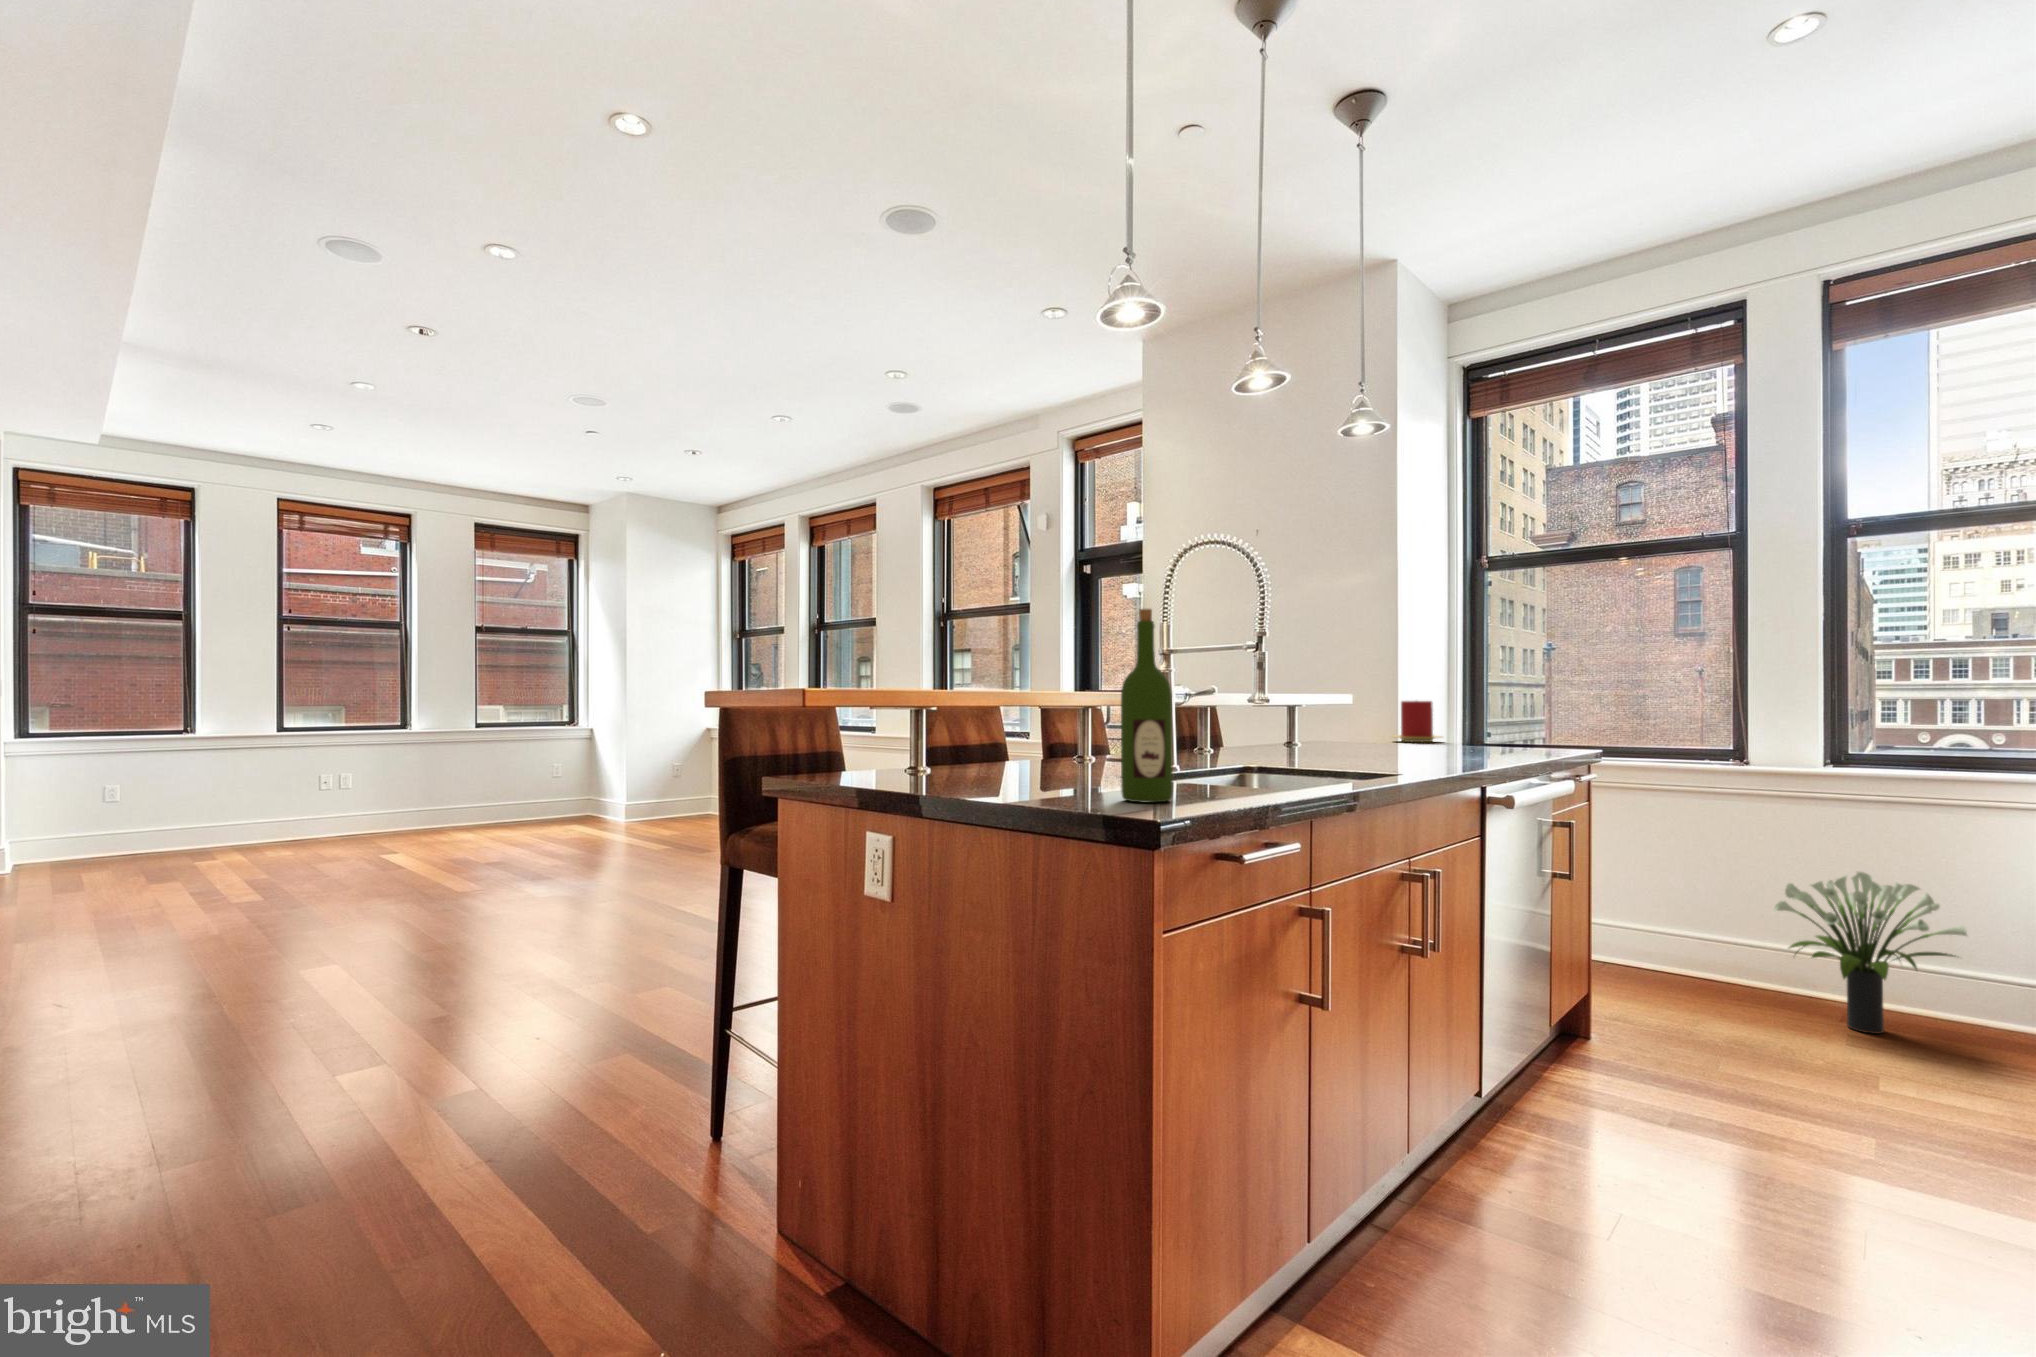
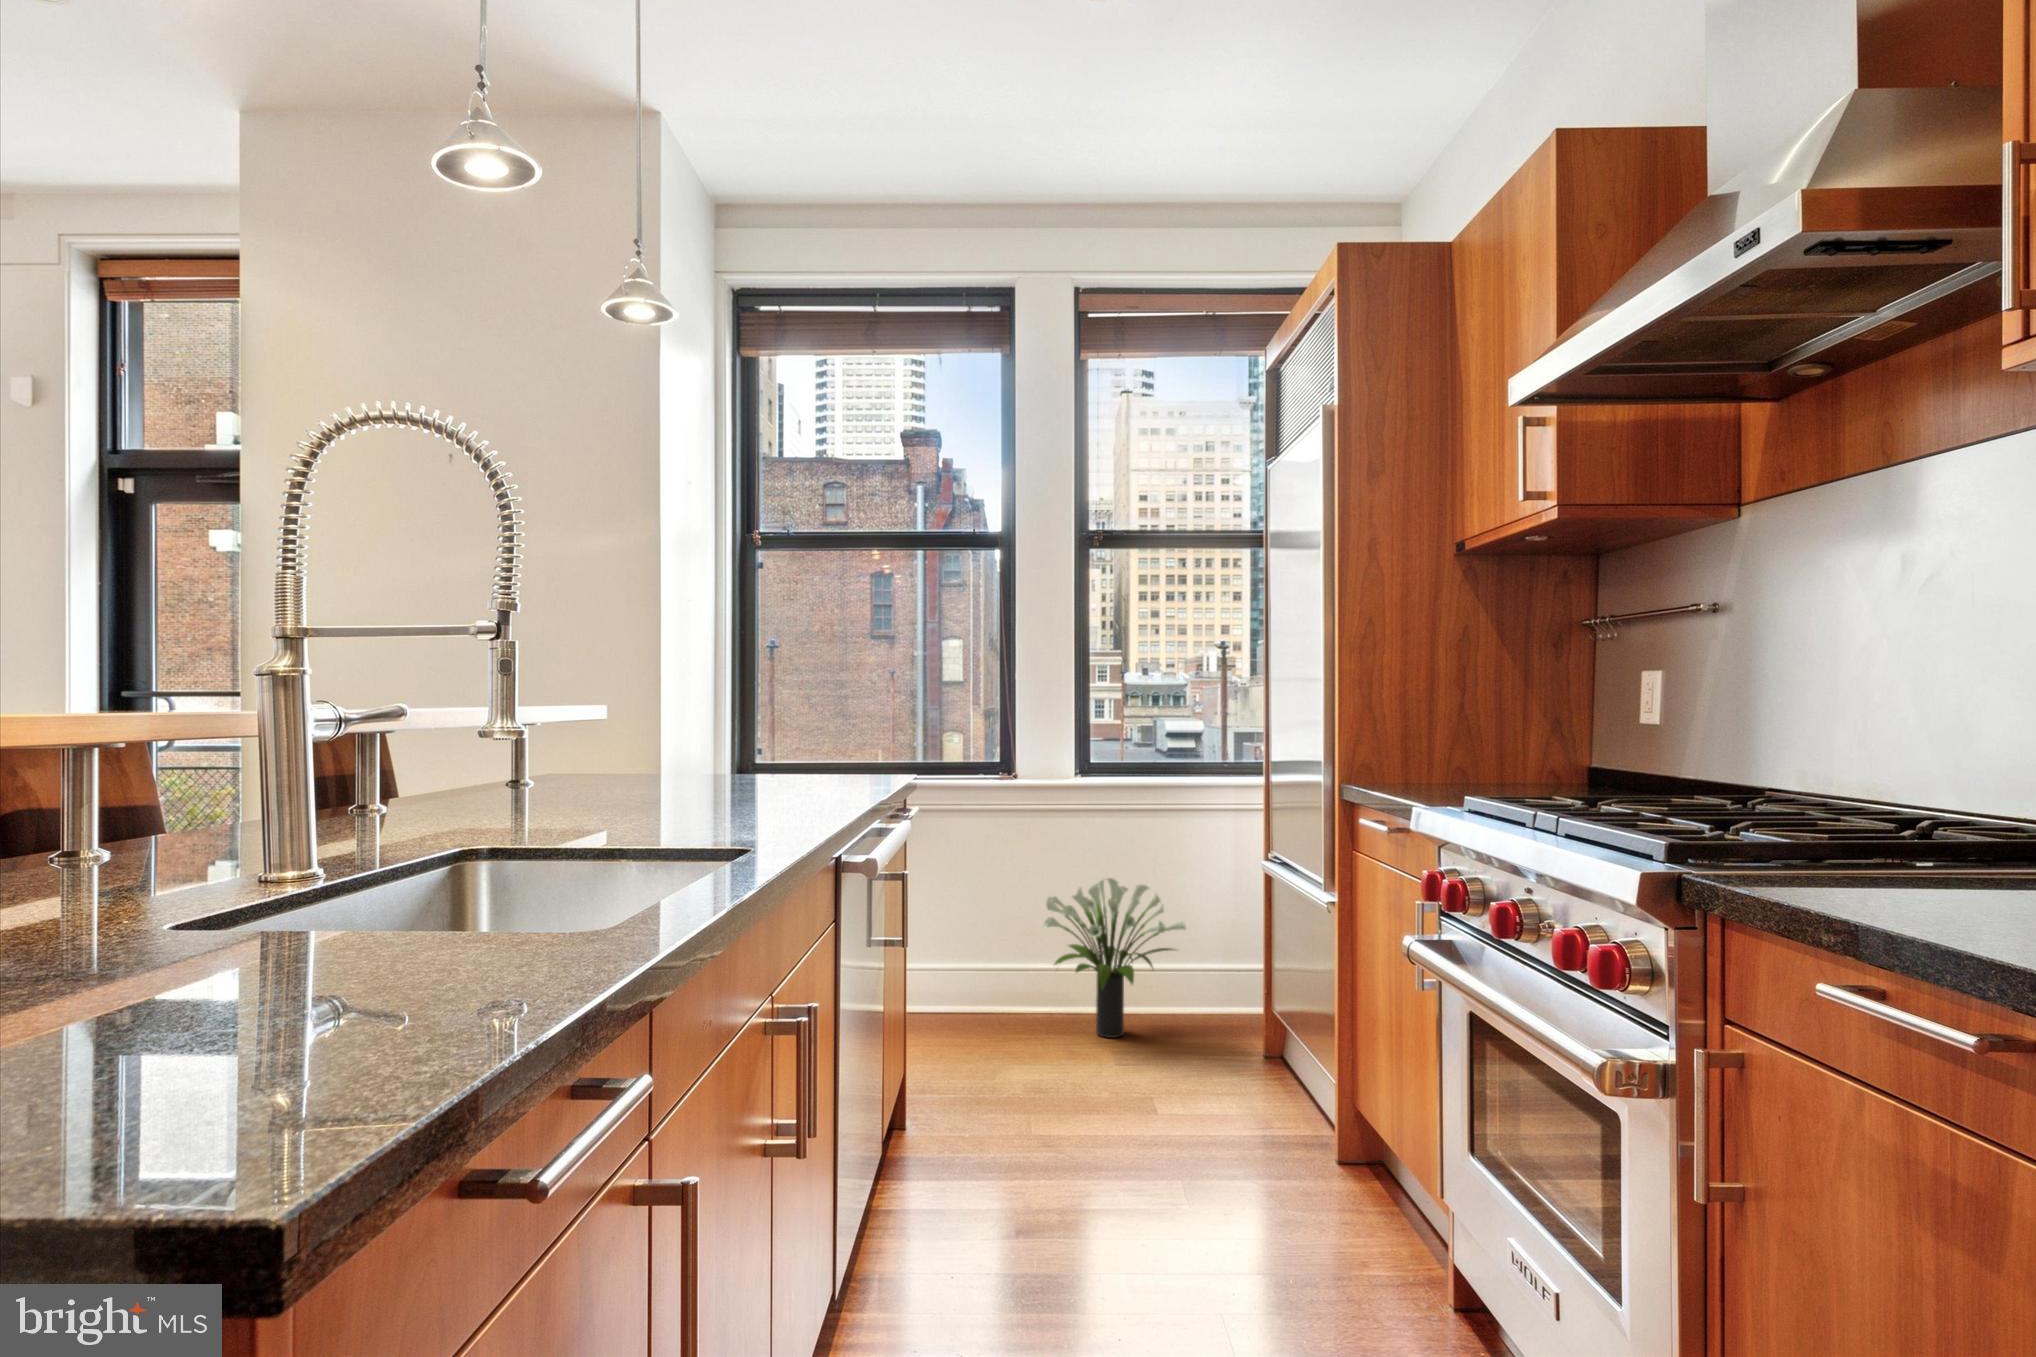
wine bottle: present [1121,609,1173,803] -> none [144,508,326,1087]
candle: present [1393,701,1442,742] -> none [651,710,719,766]

